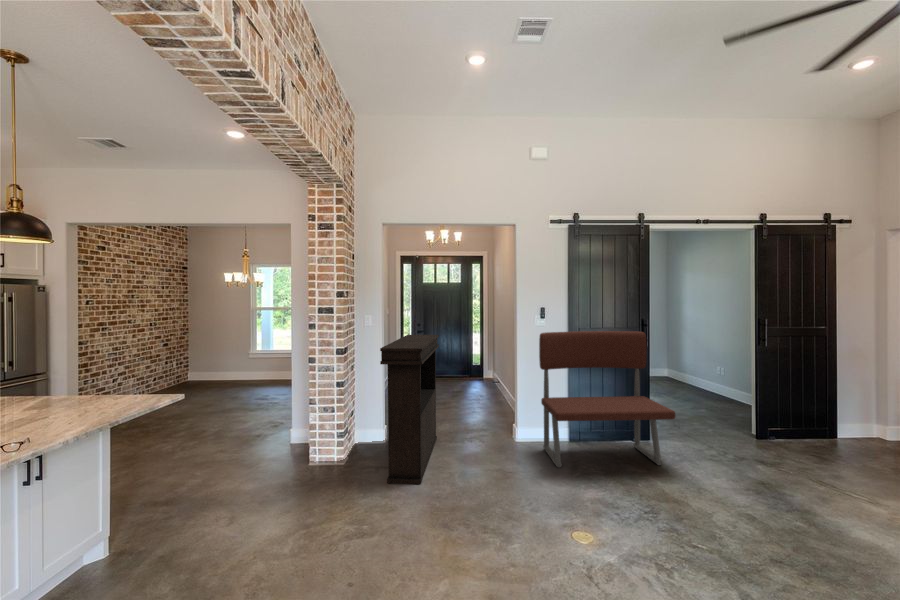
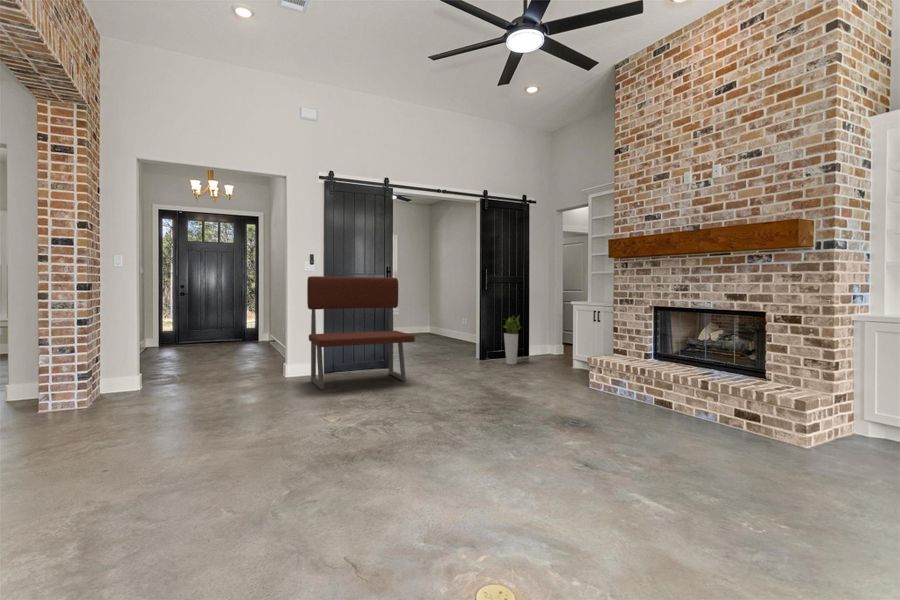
console table: present [380,335,439,484] -> none [135,278,205,414]
planter: none [795,378,832,448] -> present [504,316,520,364]

